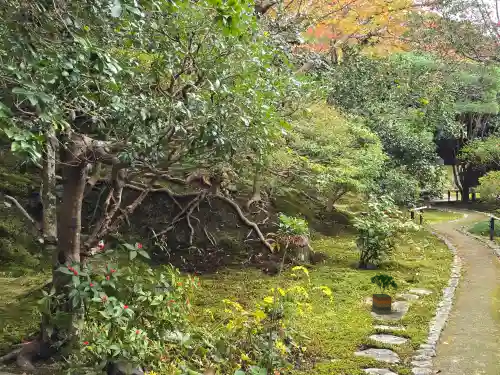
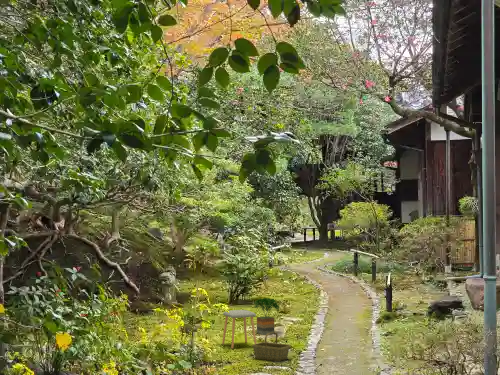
stool: none [327,290,365,335] -> present [222,310,257,349]
basket: none [352,327,398,365] -> present [252,332,290,361]

